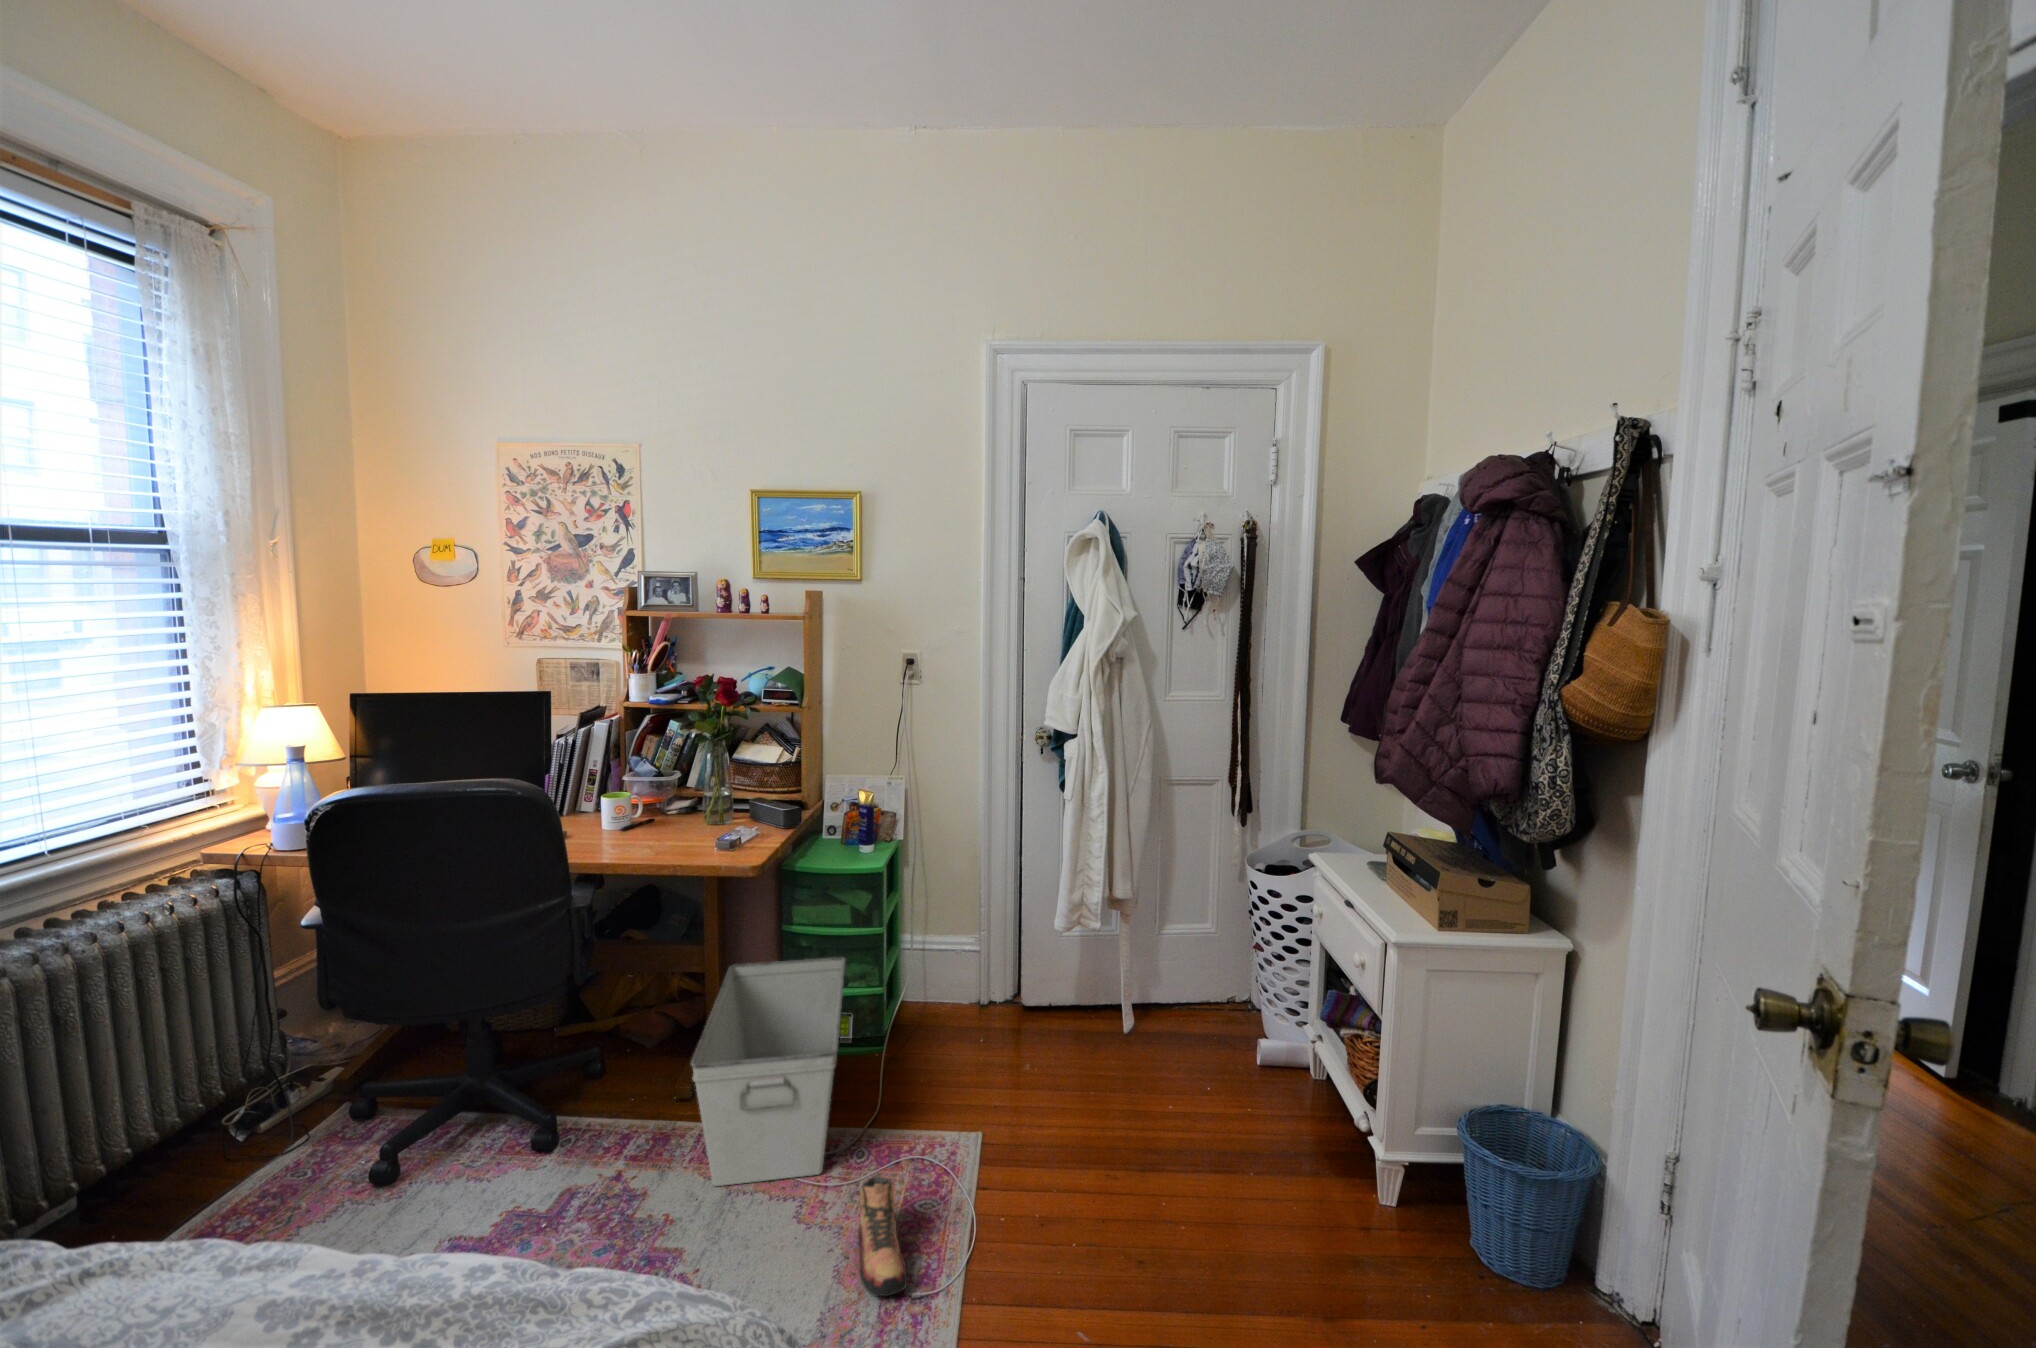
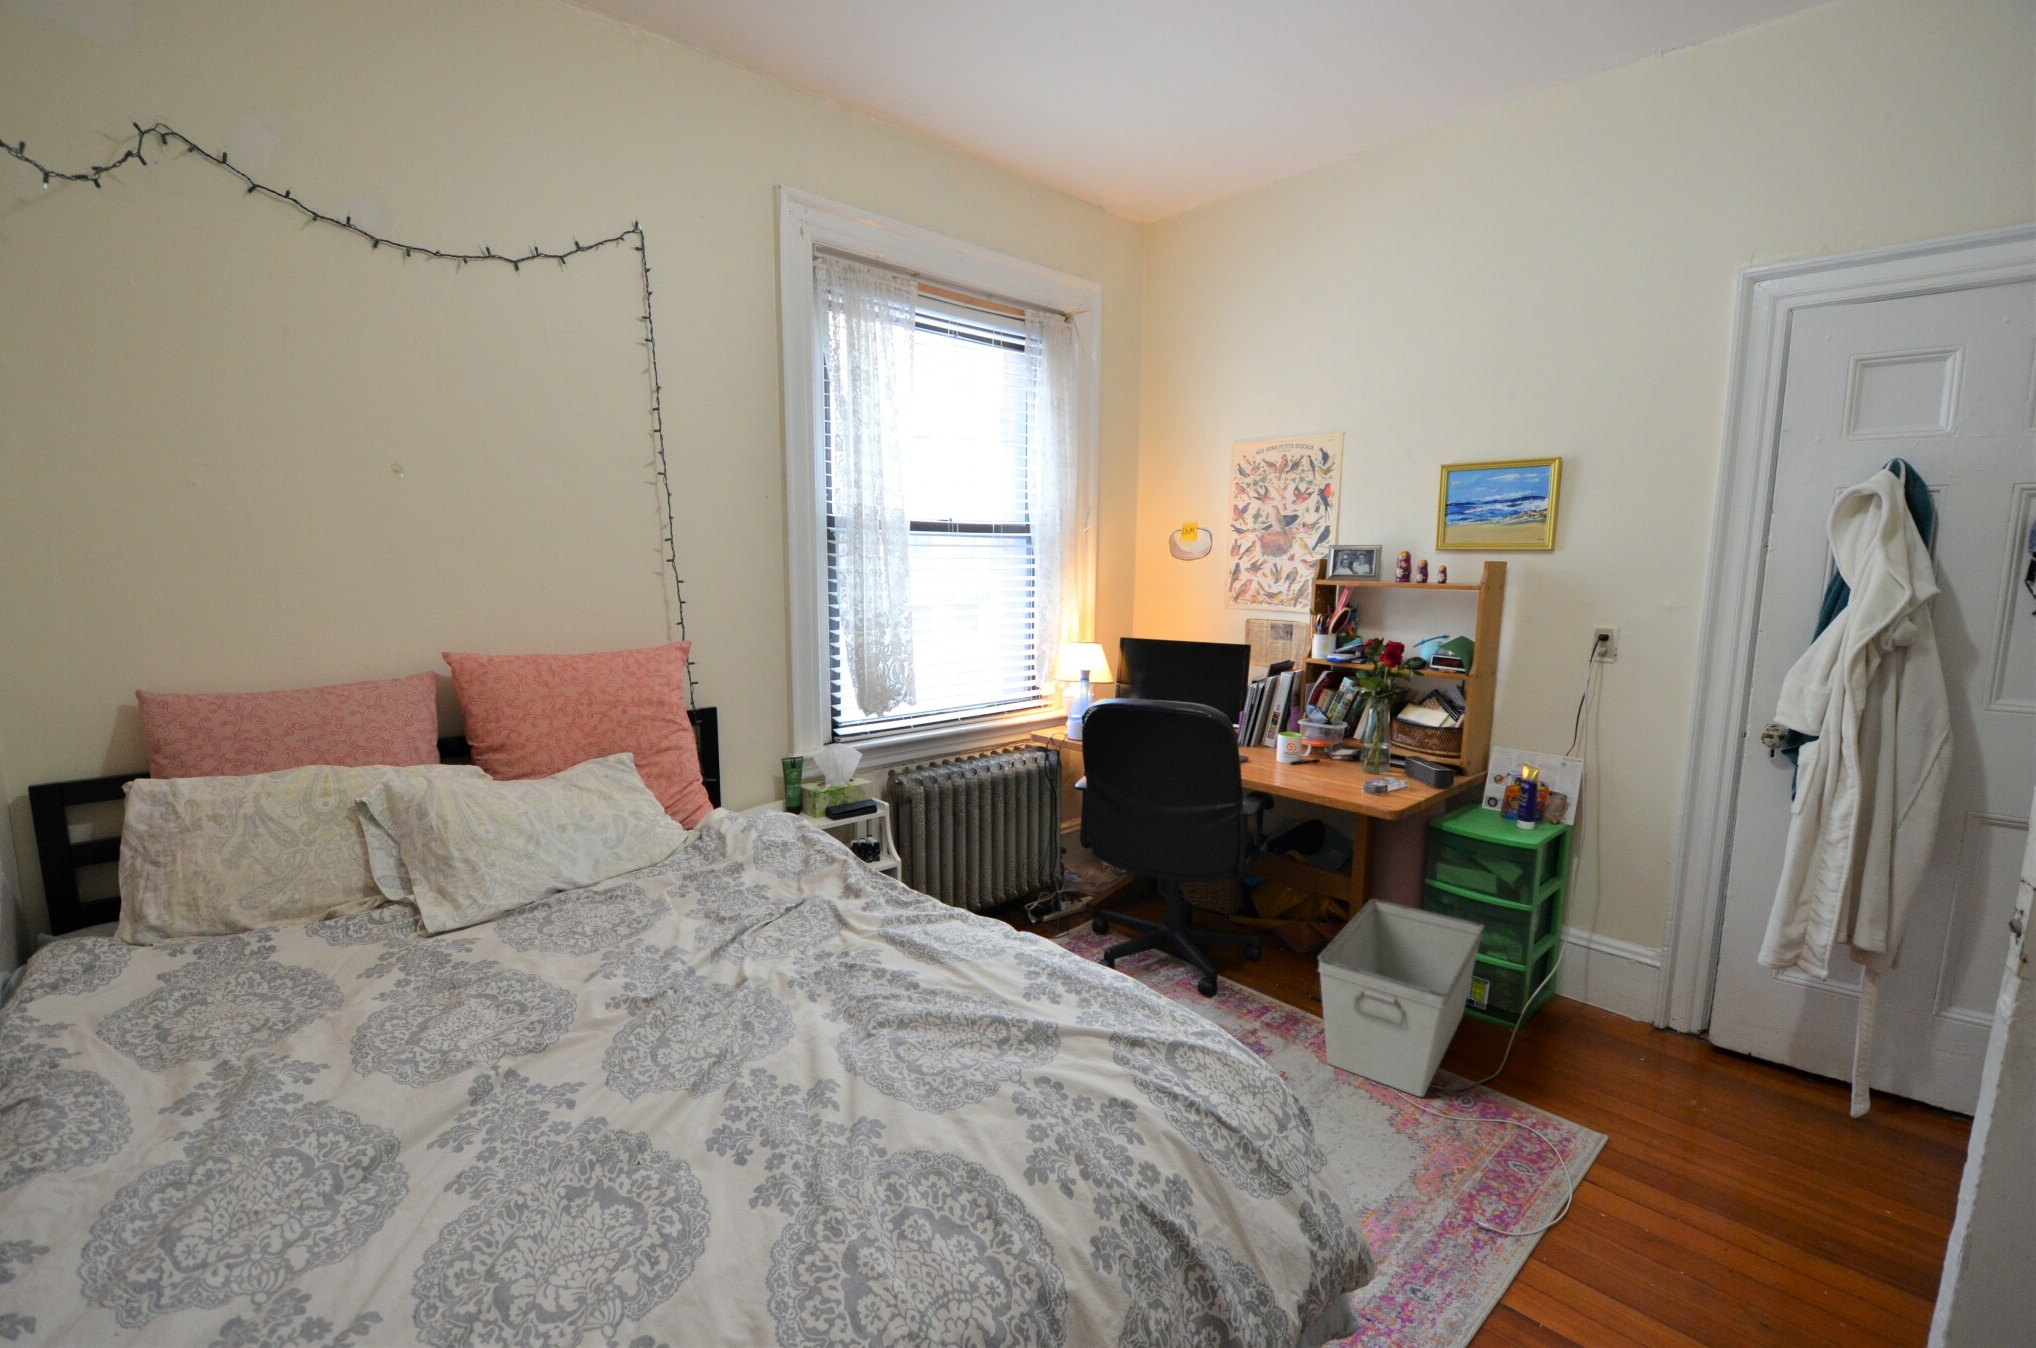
shoe: present [858,1176,907,1296] -> none [1435,1112,1481,1216]

